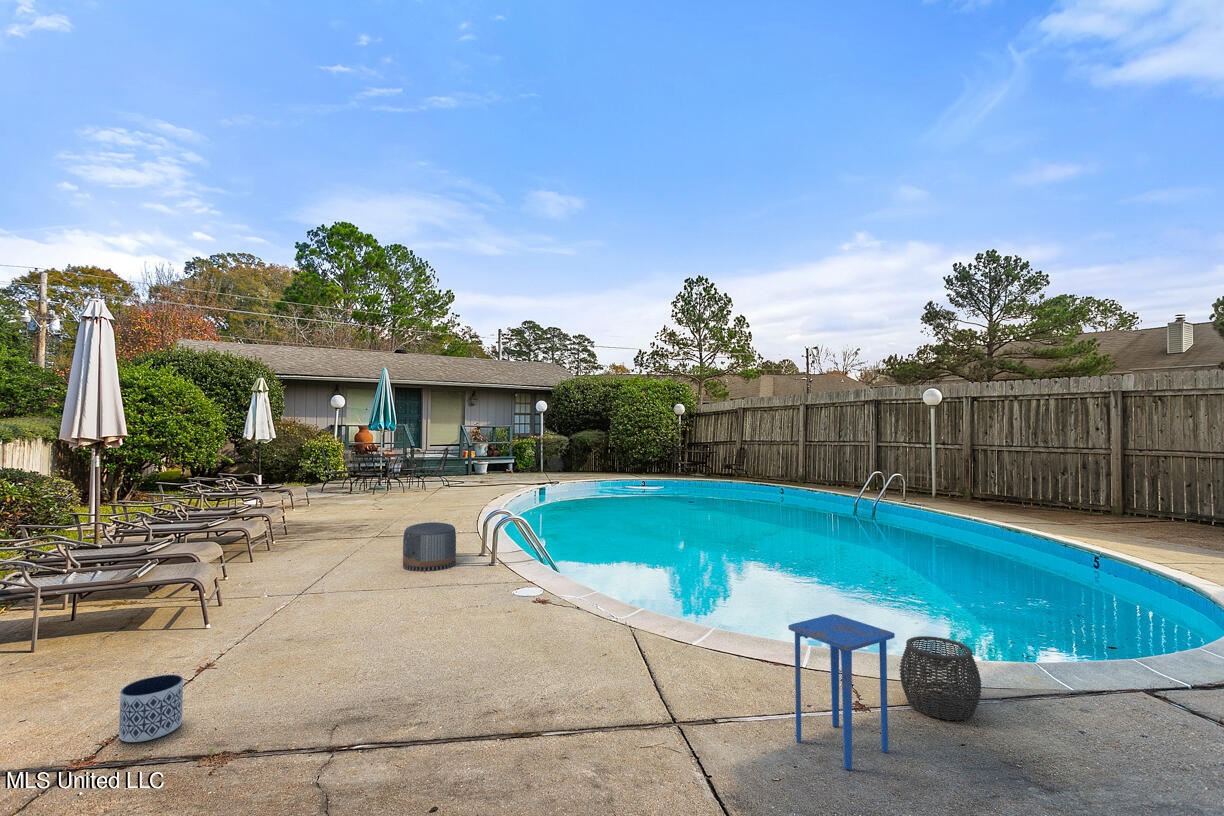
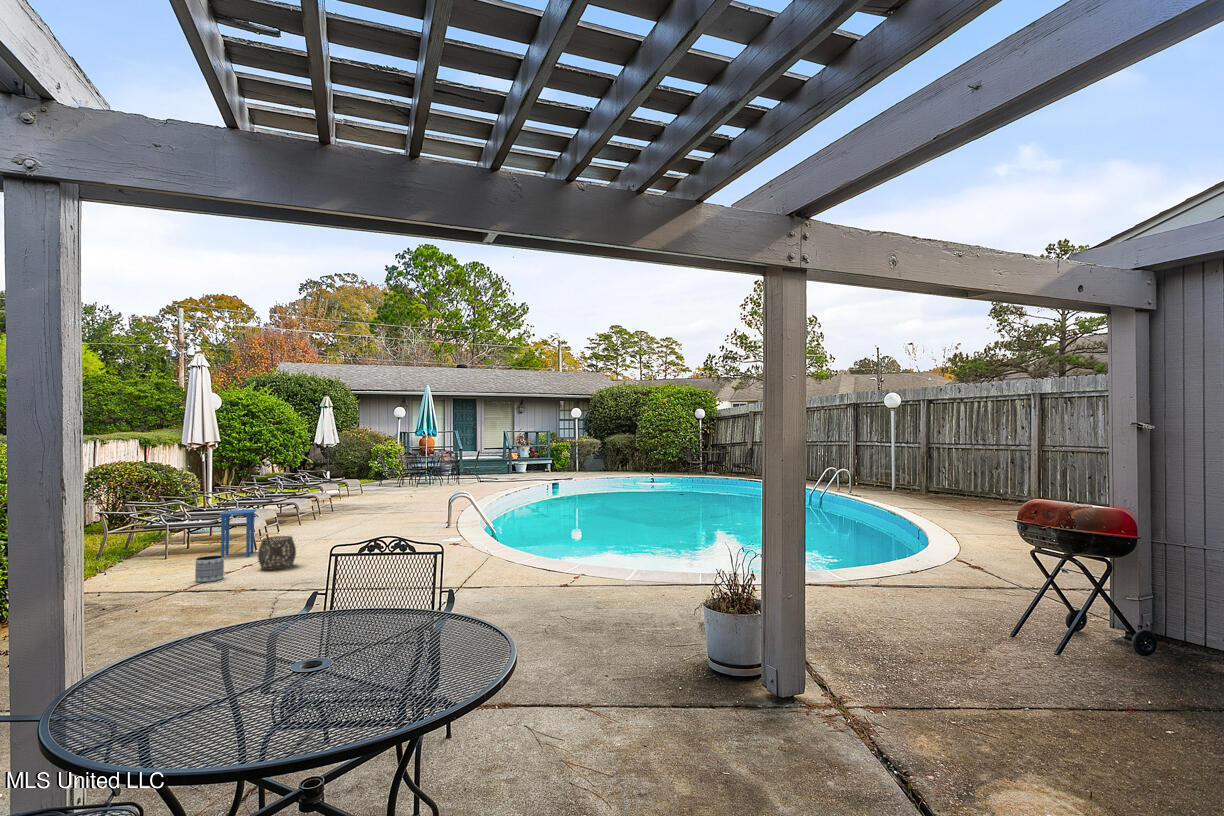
pouf: present [403,522,456,571] -> none [387,499,424,531]
side table: present [788,614,895,770] -> present [220,509,256,557]
woven basket: present [899,636,982,721] -> present [258,536,296,570]

